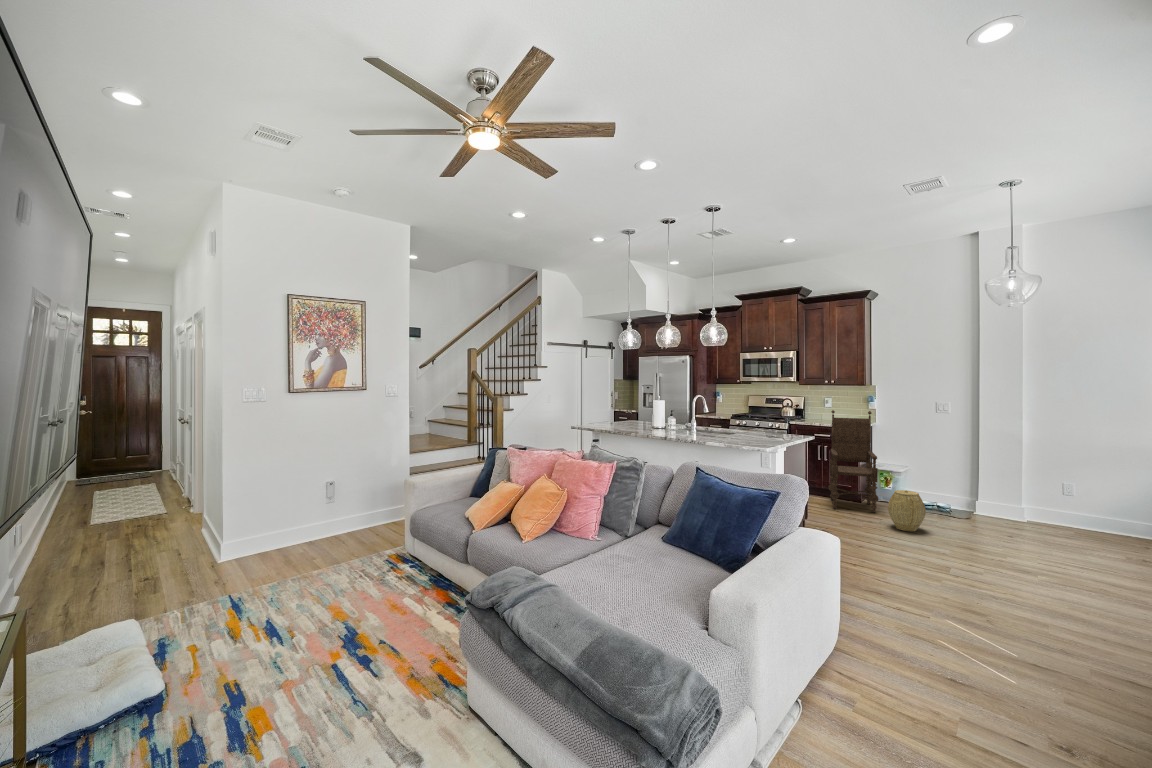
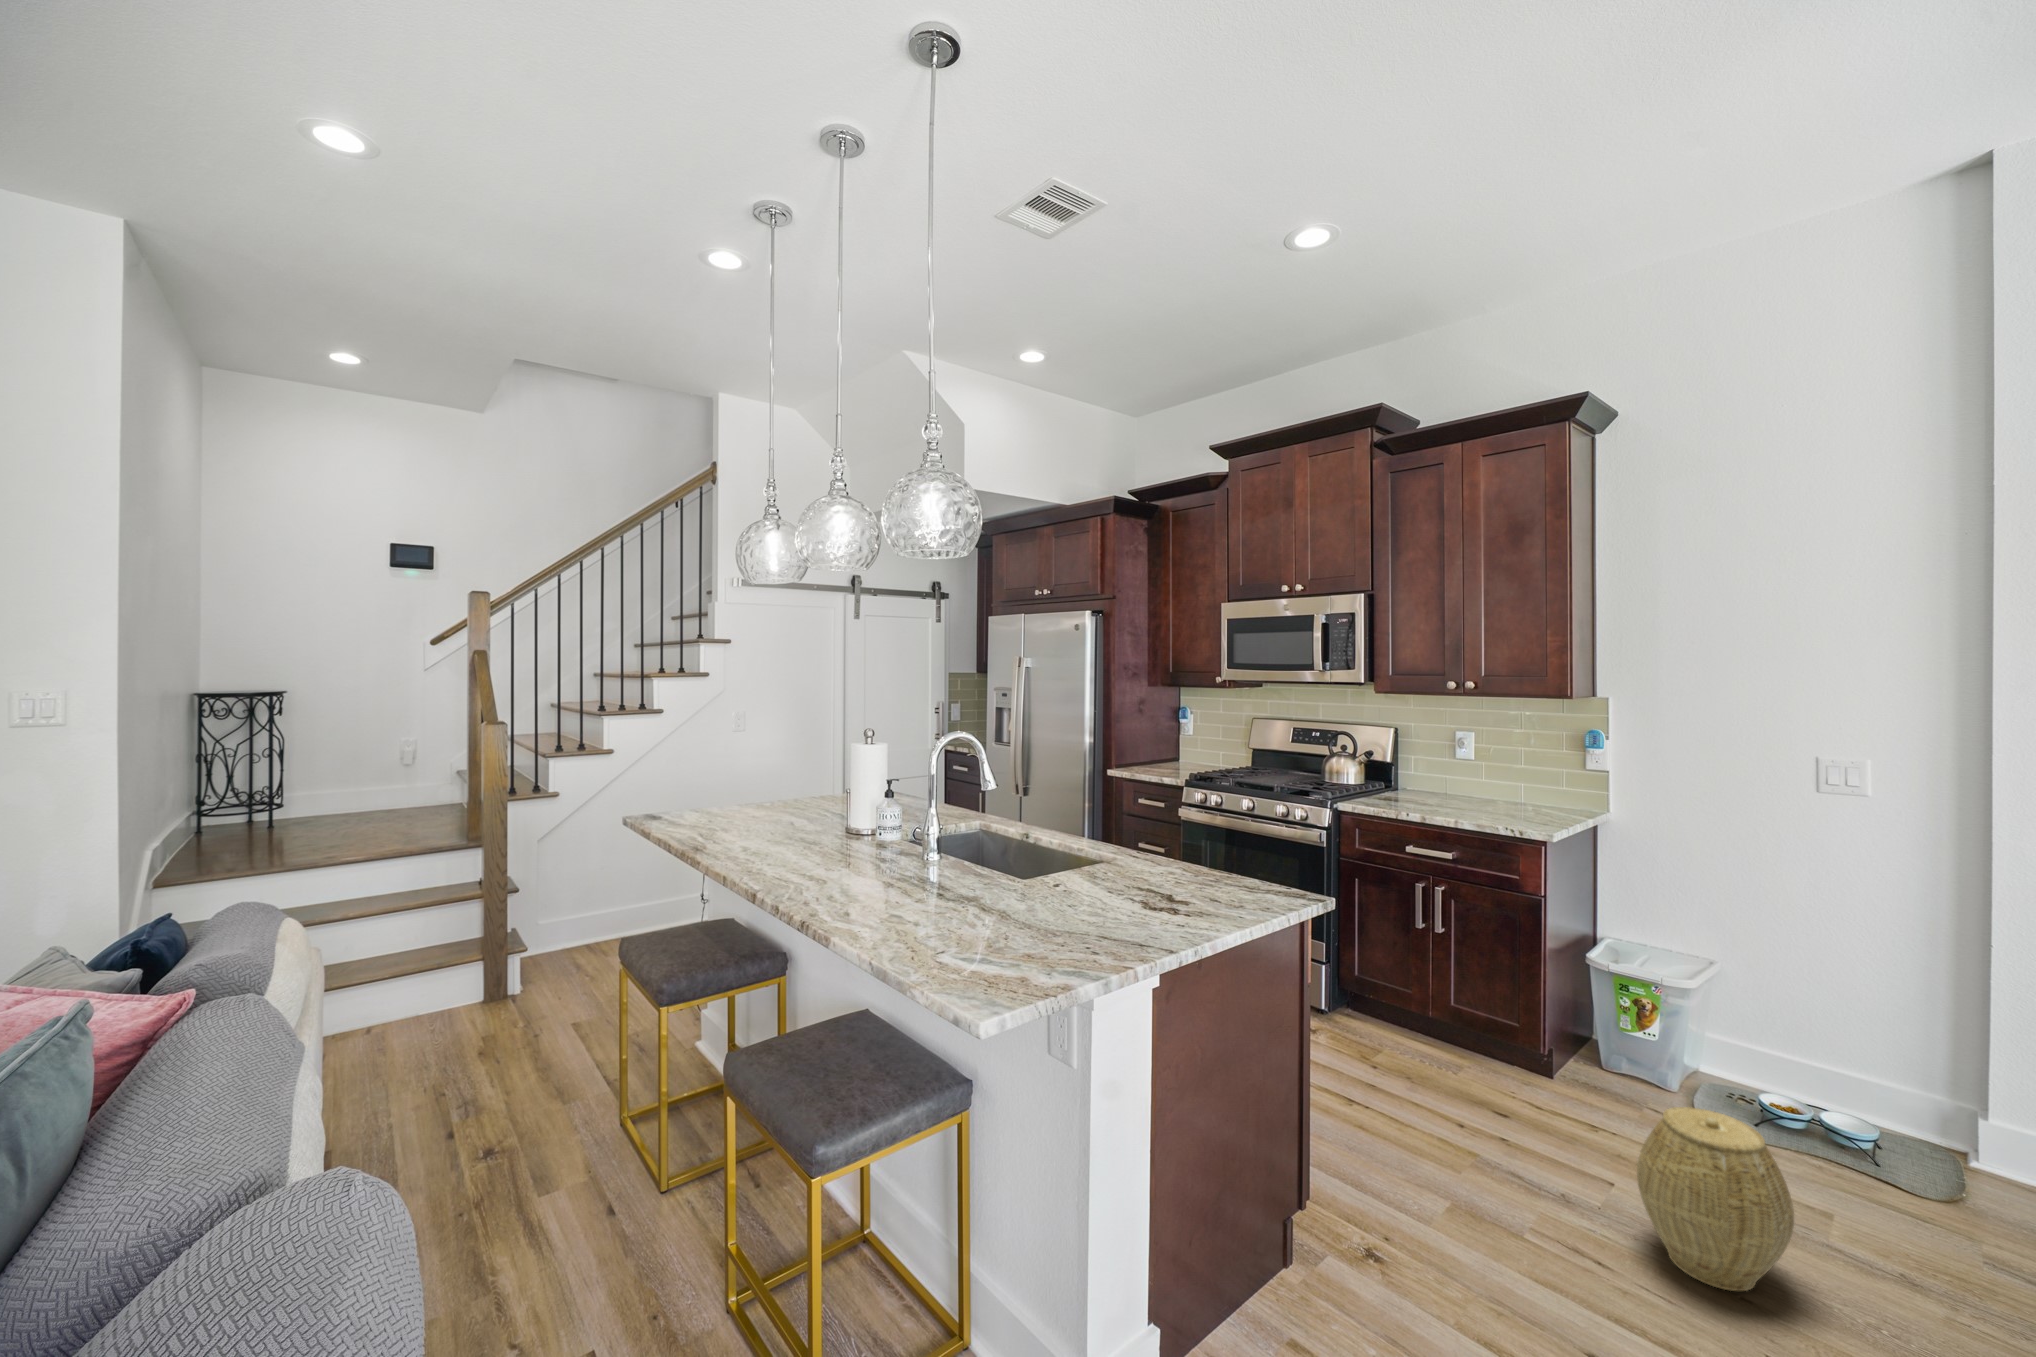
armchair: present [829,410,878,513] -> none [1443,778,1606,1144]

